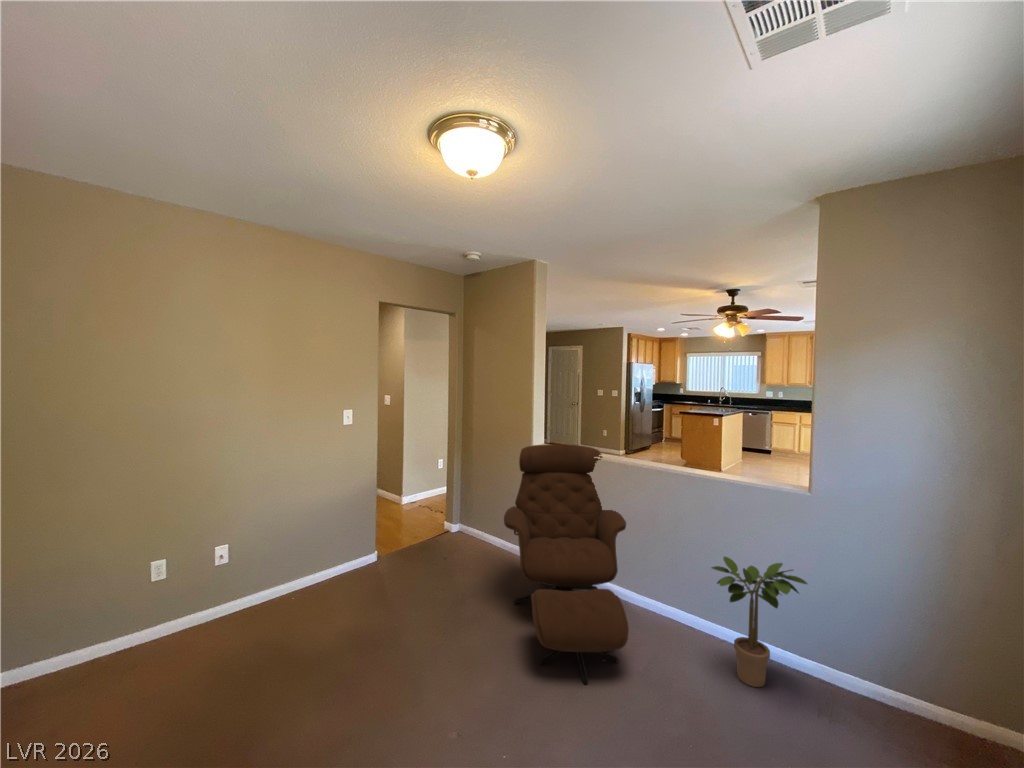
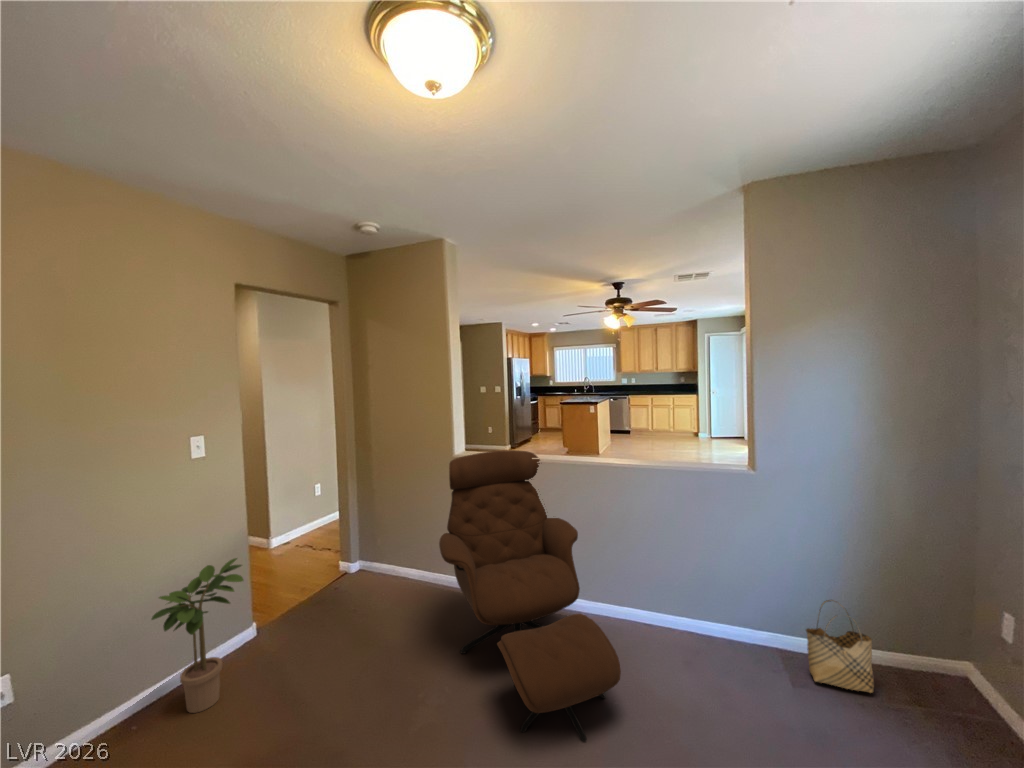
potted plant: present [712,557,807,687] -> present [152,558,243,713]
woven basket: none [838,631,915,735] -> present [806,600,874,693]

